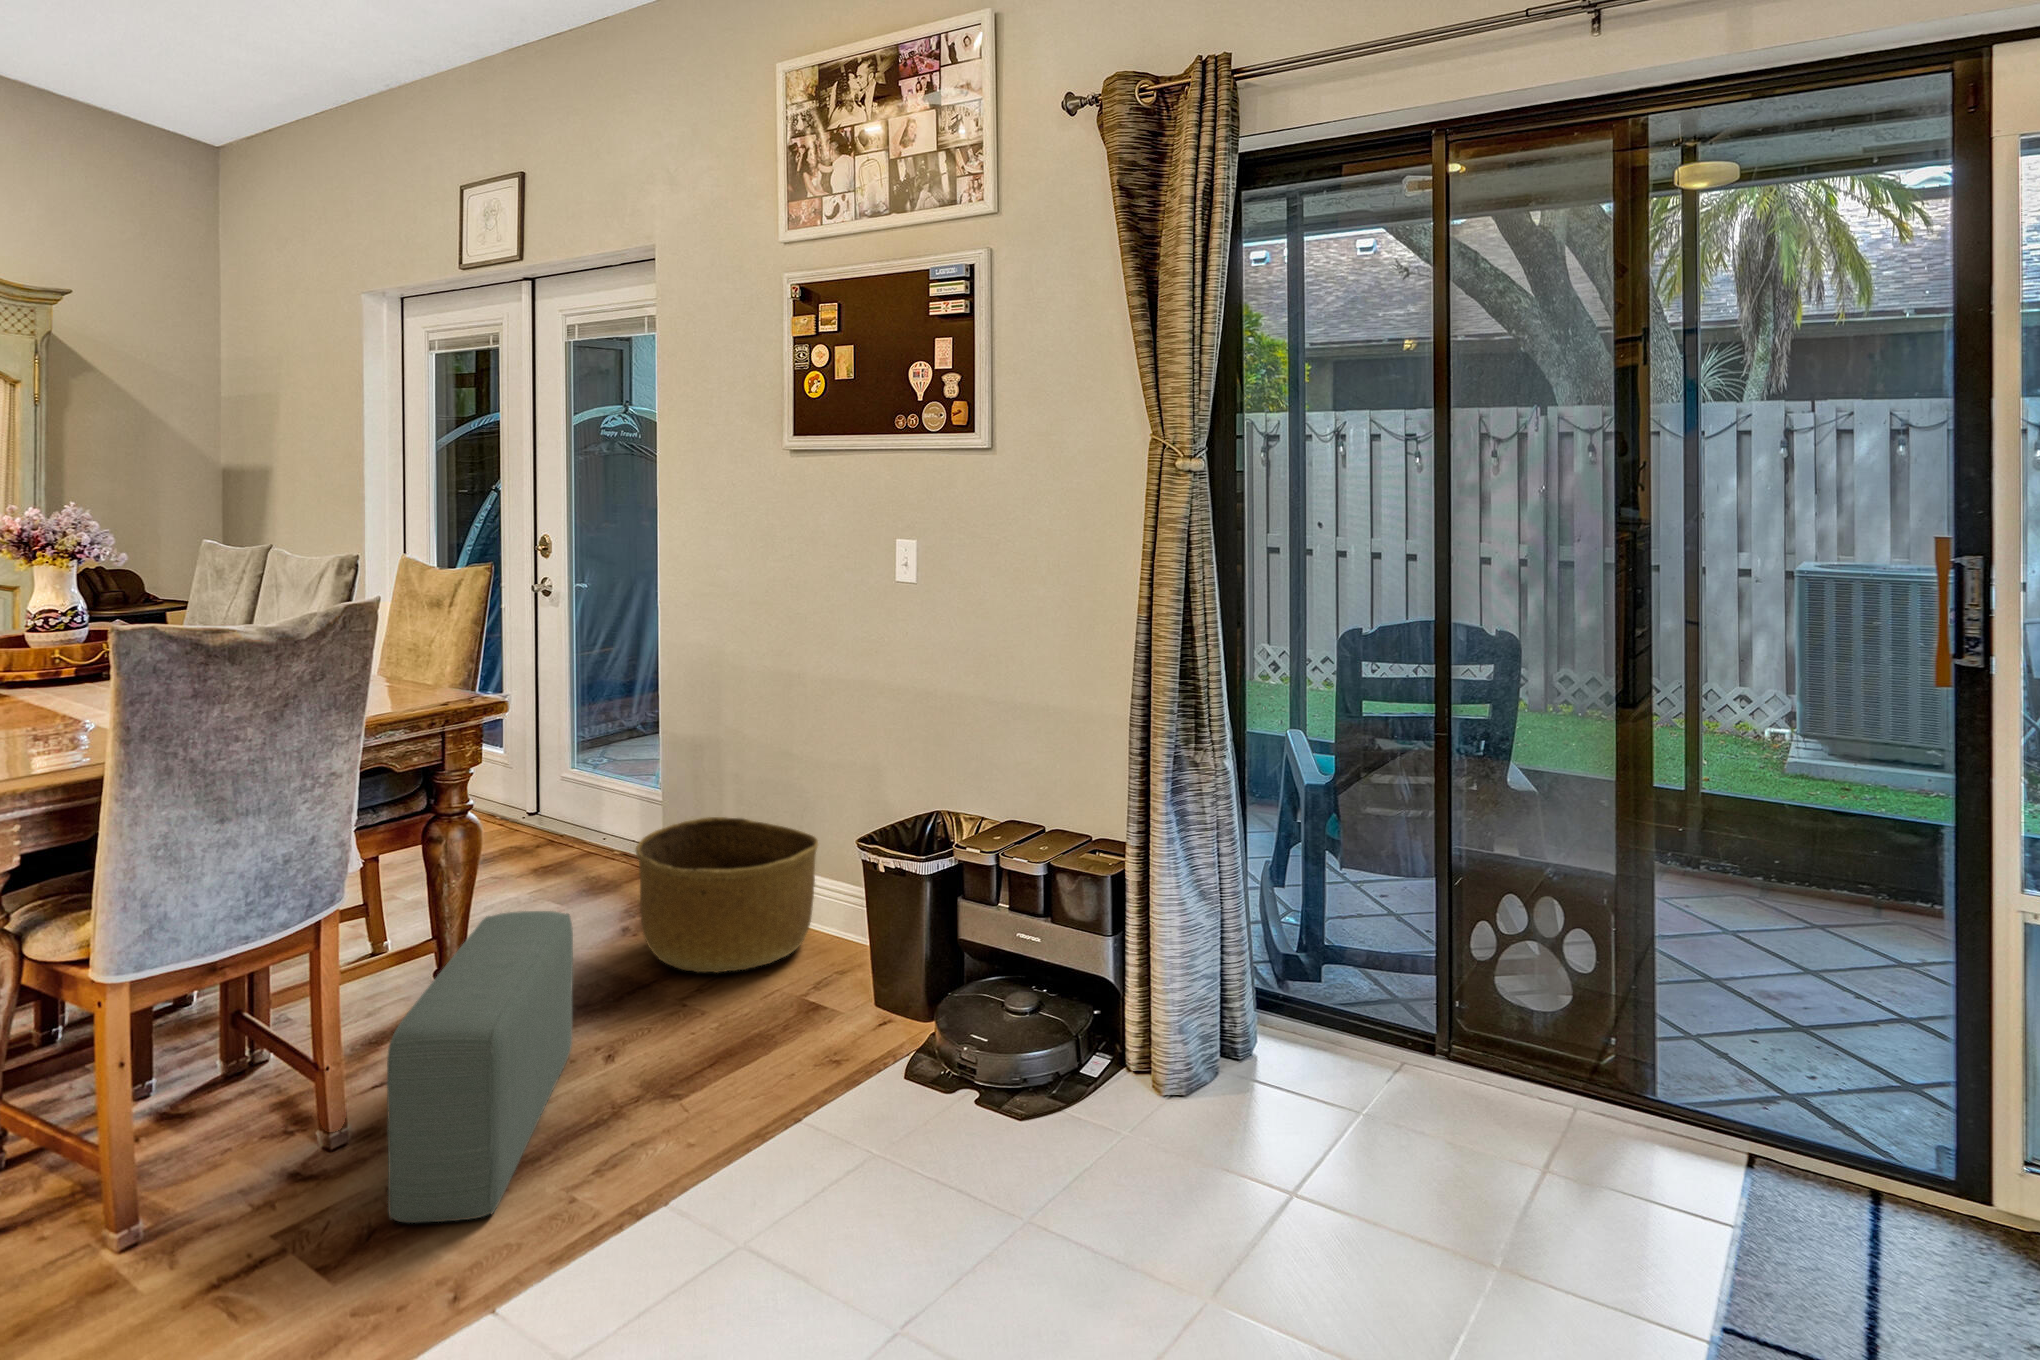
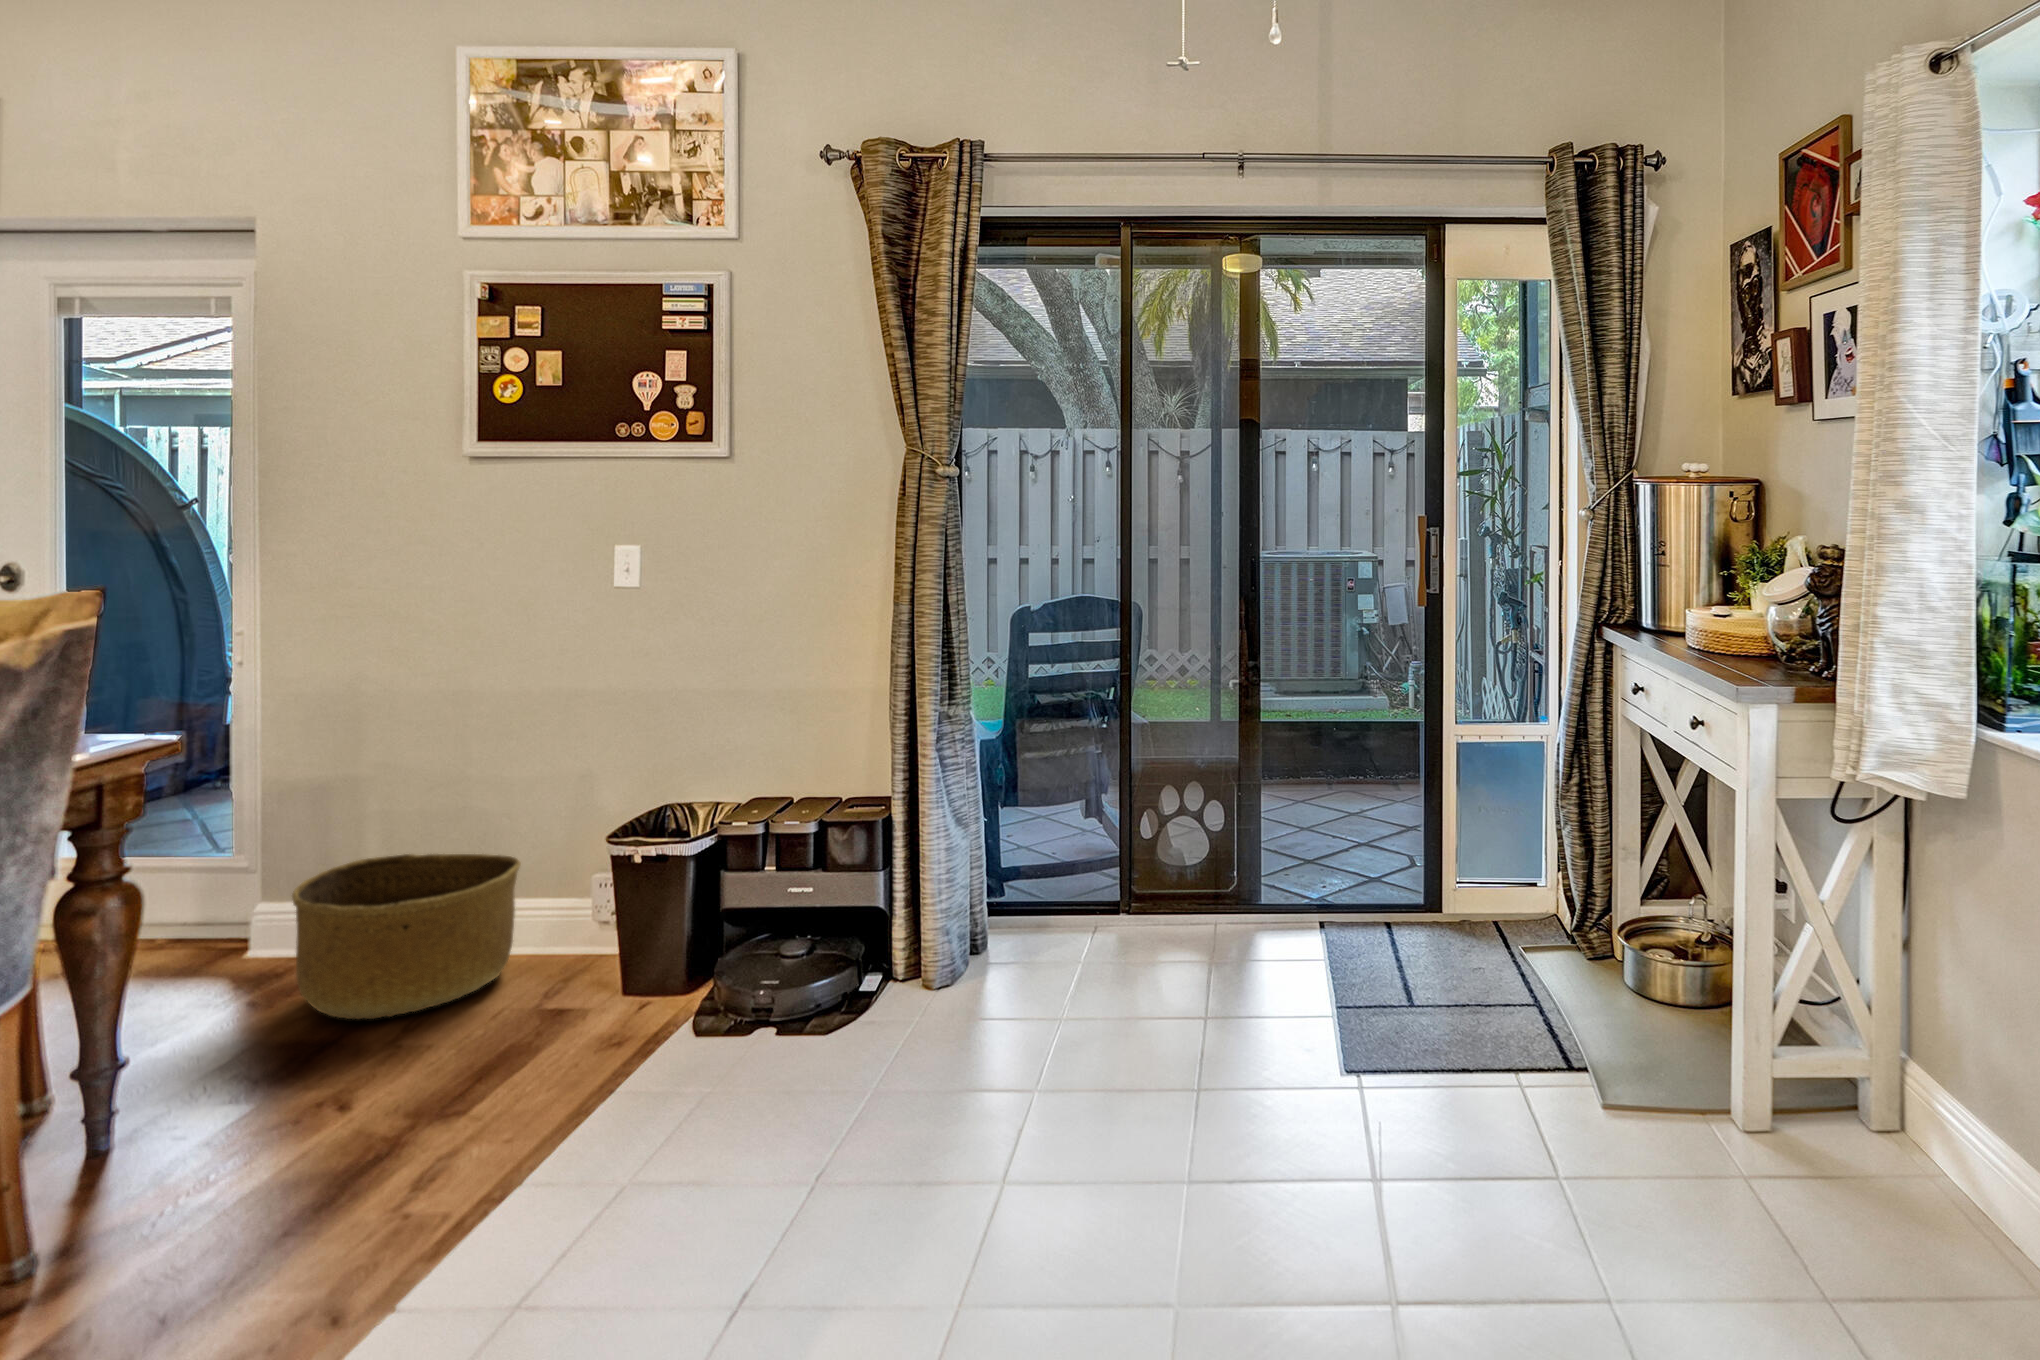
pouf: present [387,911,573,1223] -> none [163,961,329,1295]

